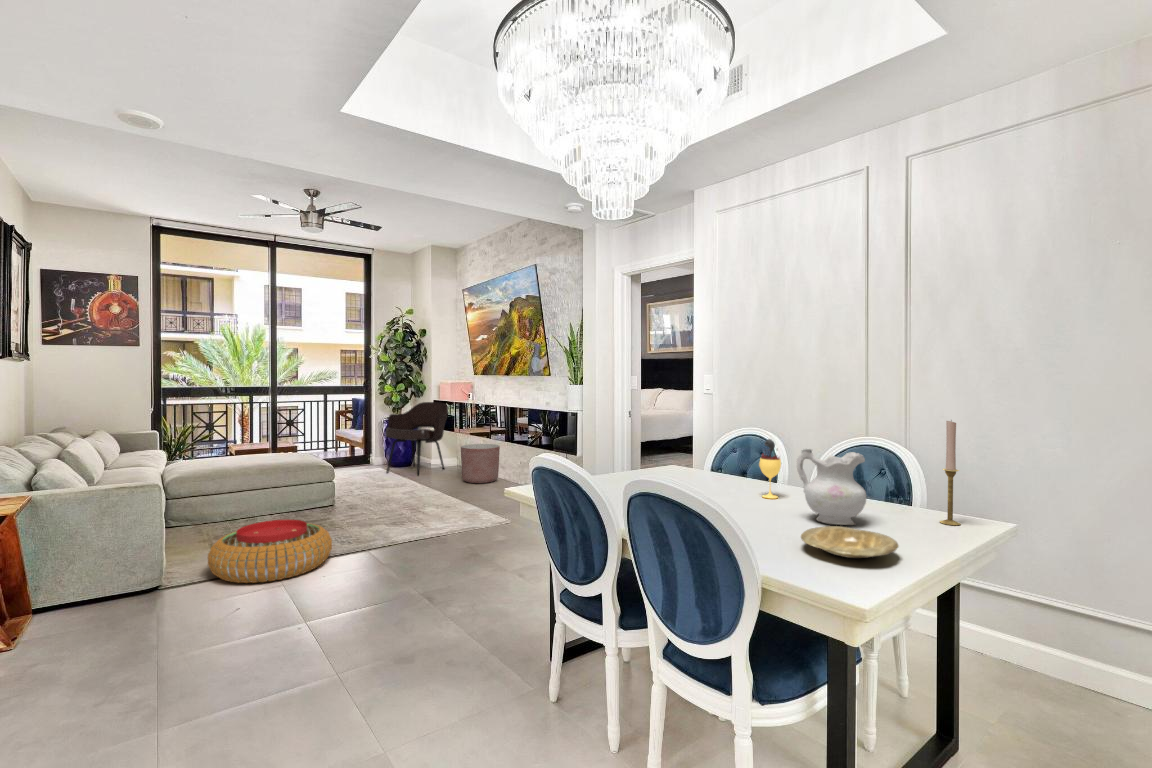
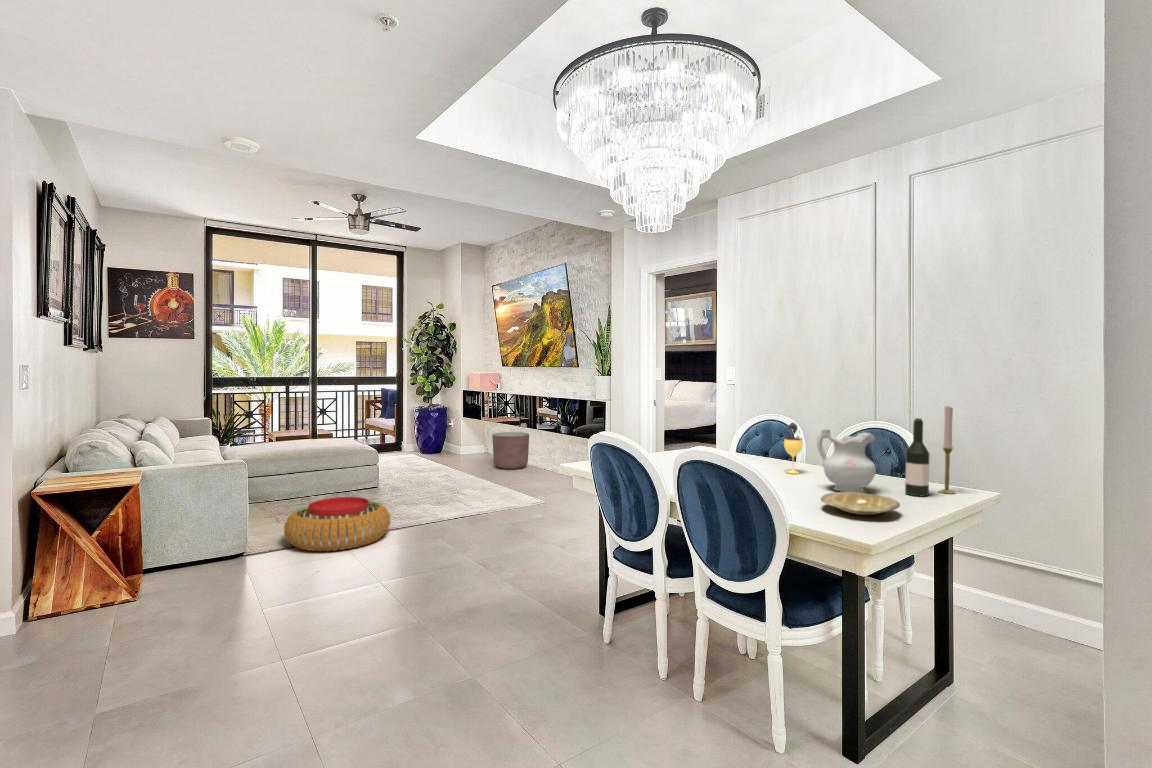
armchair: present [386,402,448,475] -> none [420,392,478,462]
wine bottle: none [901,436,930,530] -> present [905,418,929,496]

